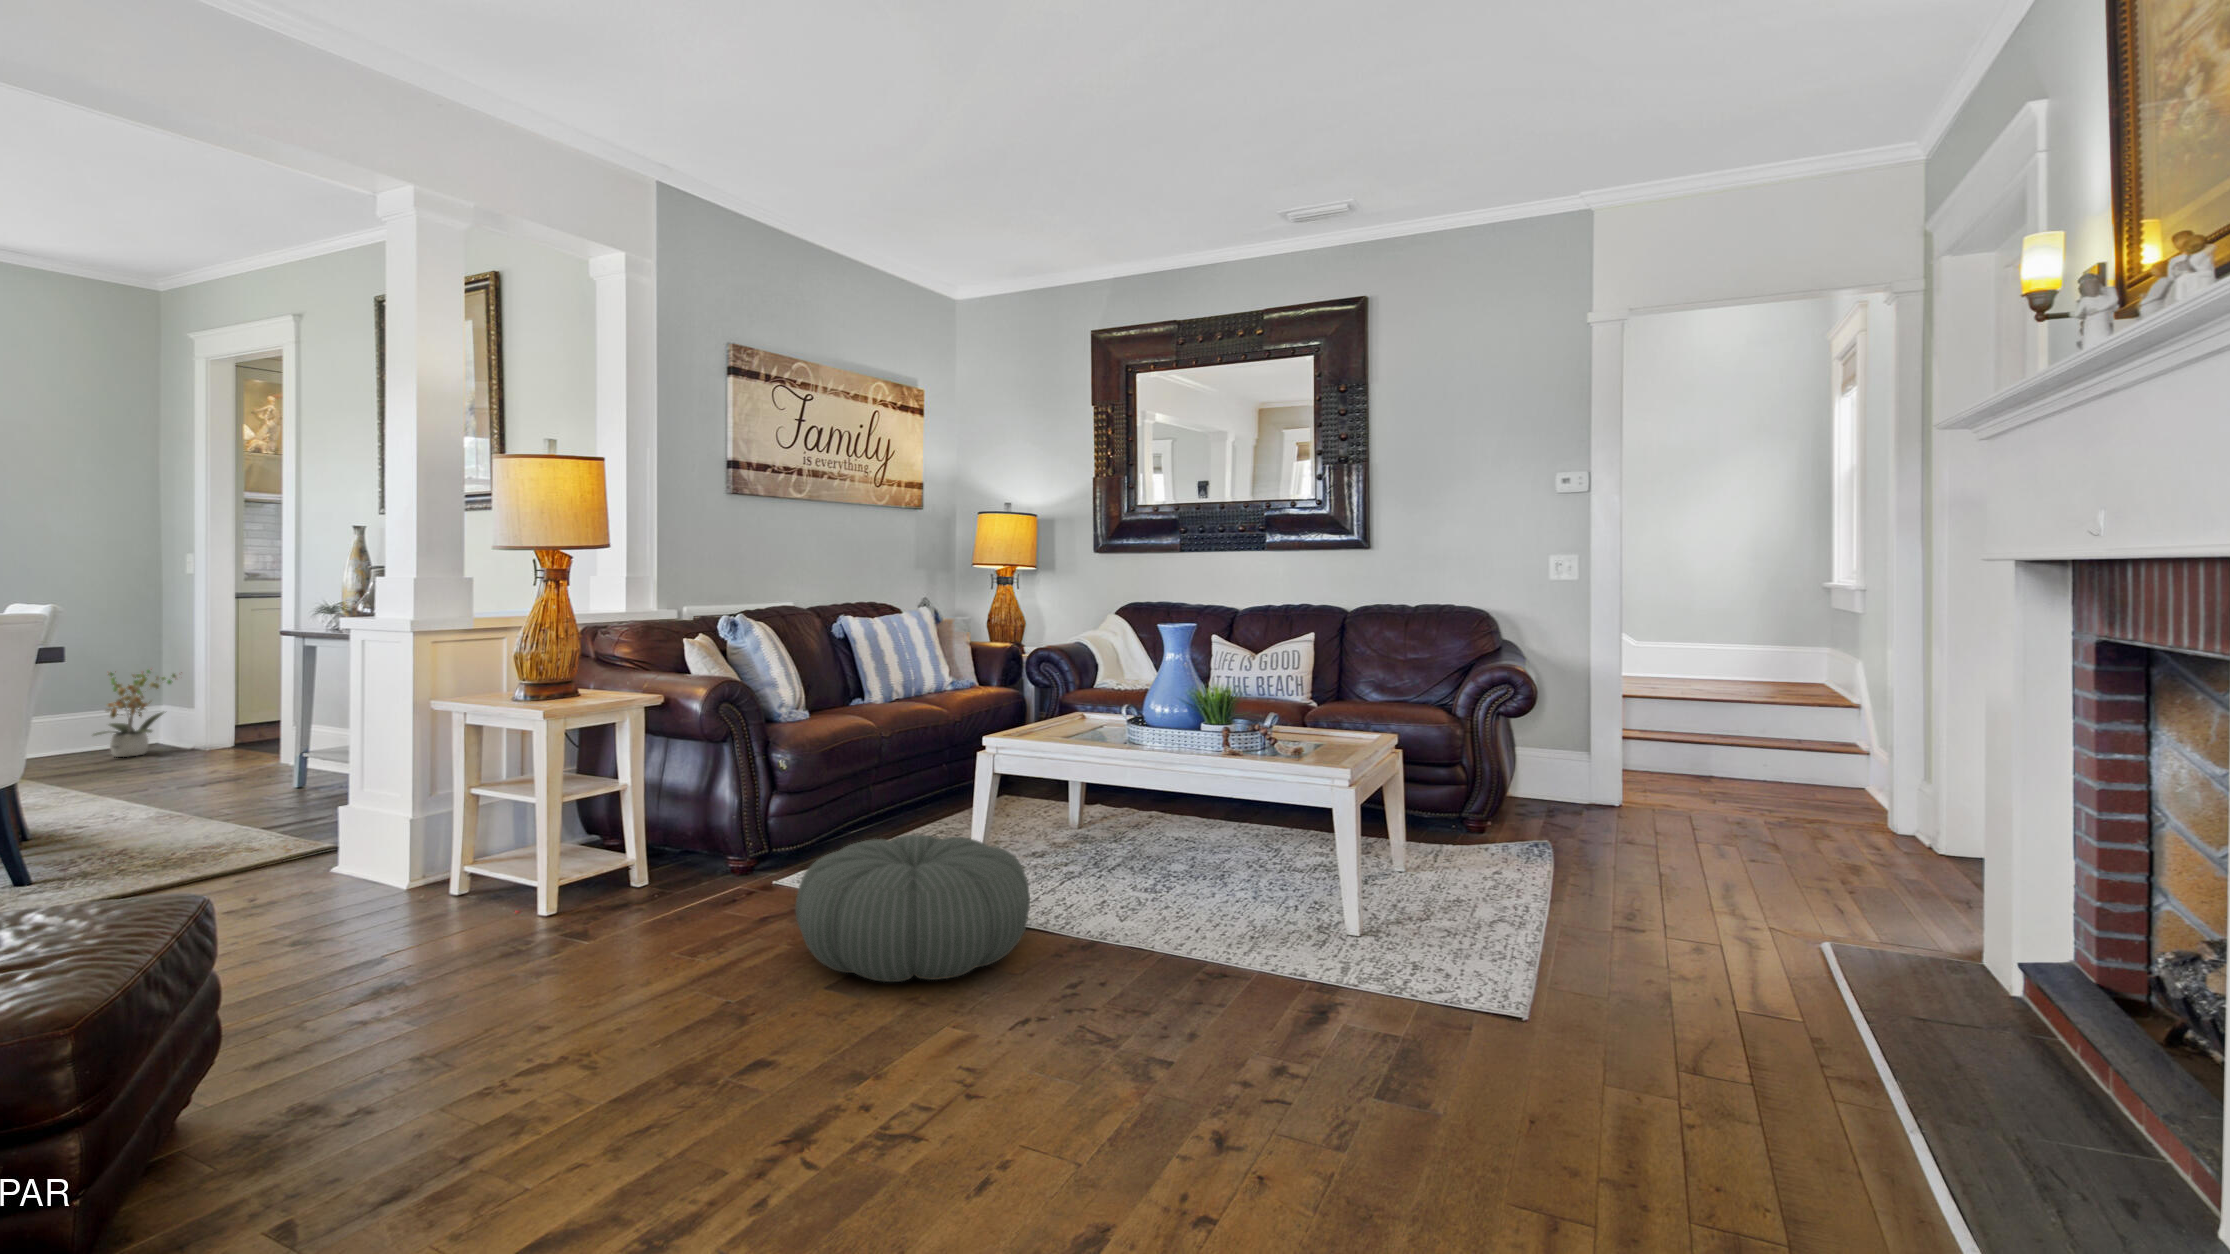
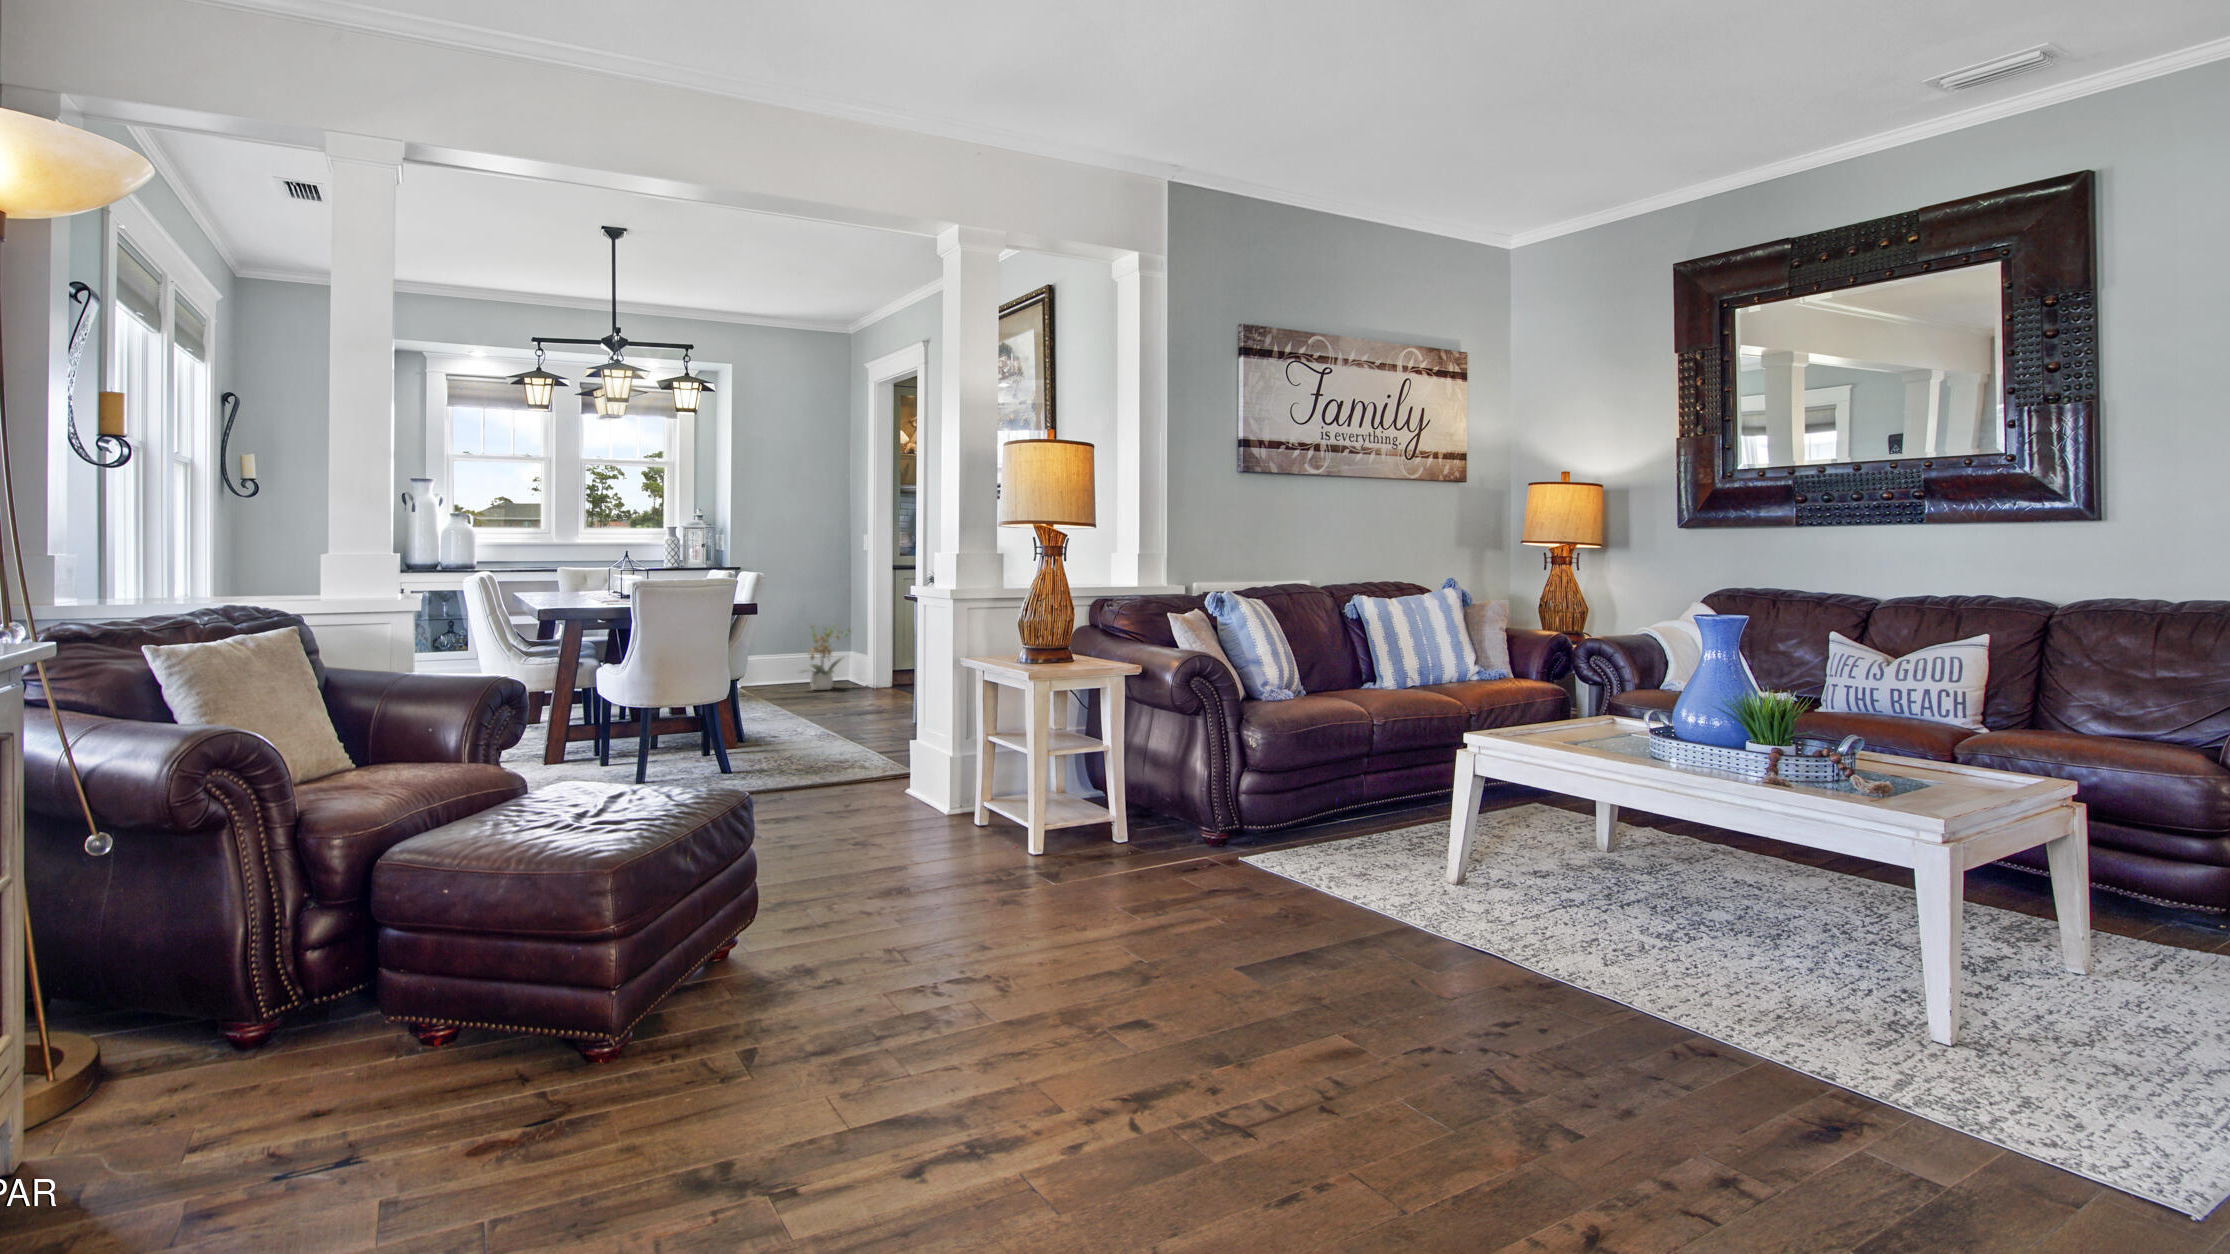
pouf: present [796,835,1030,982] -> none [1220,827,1474,984]

